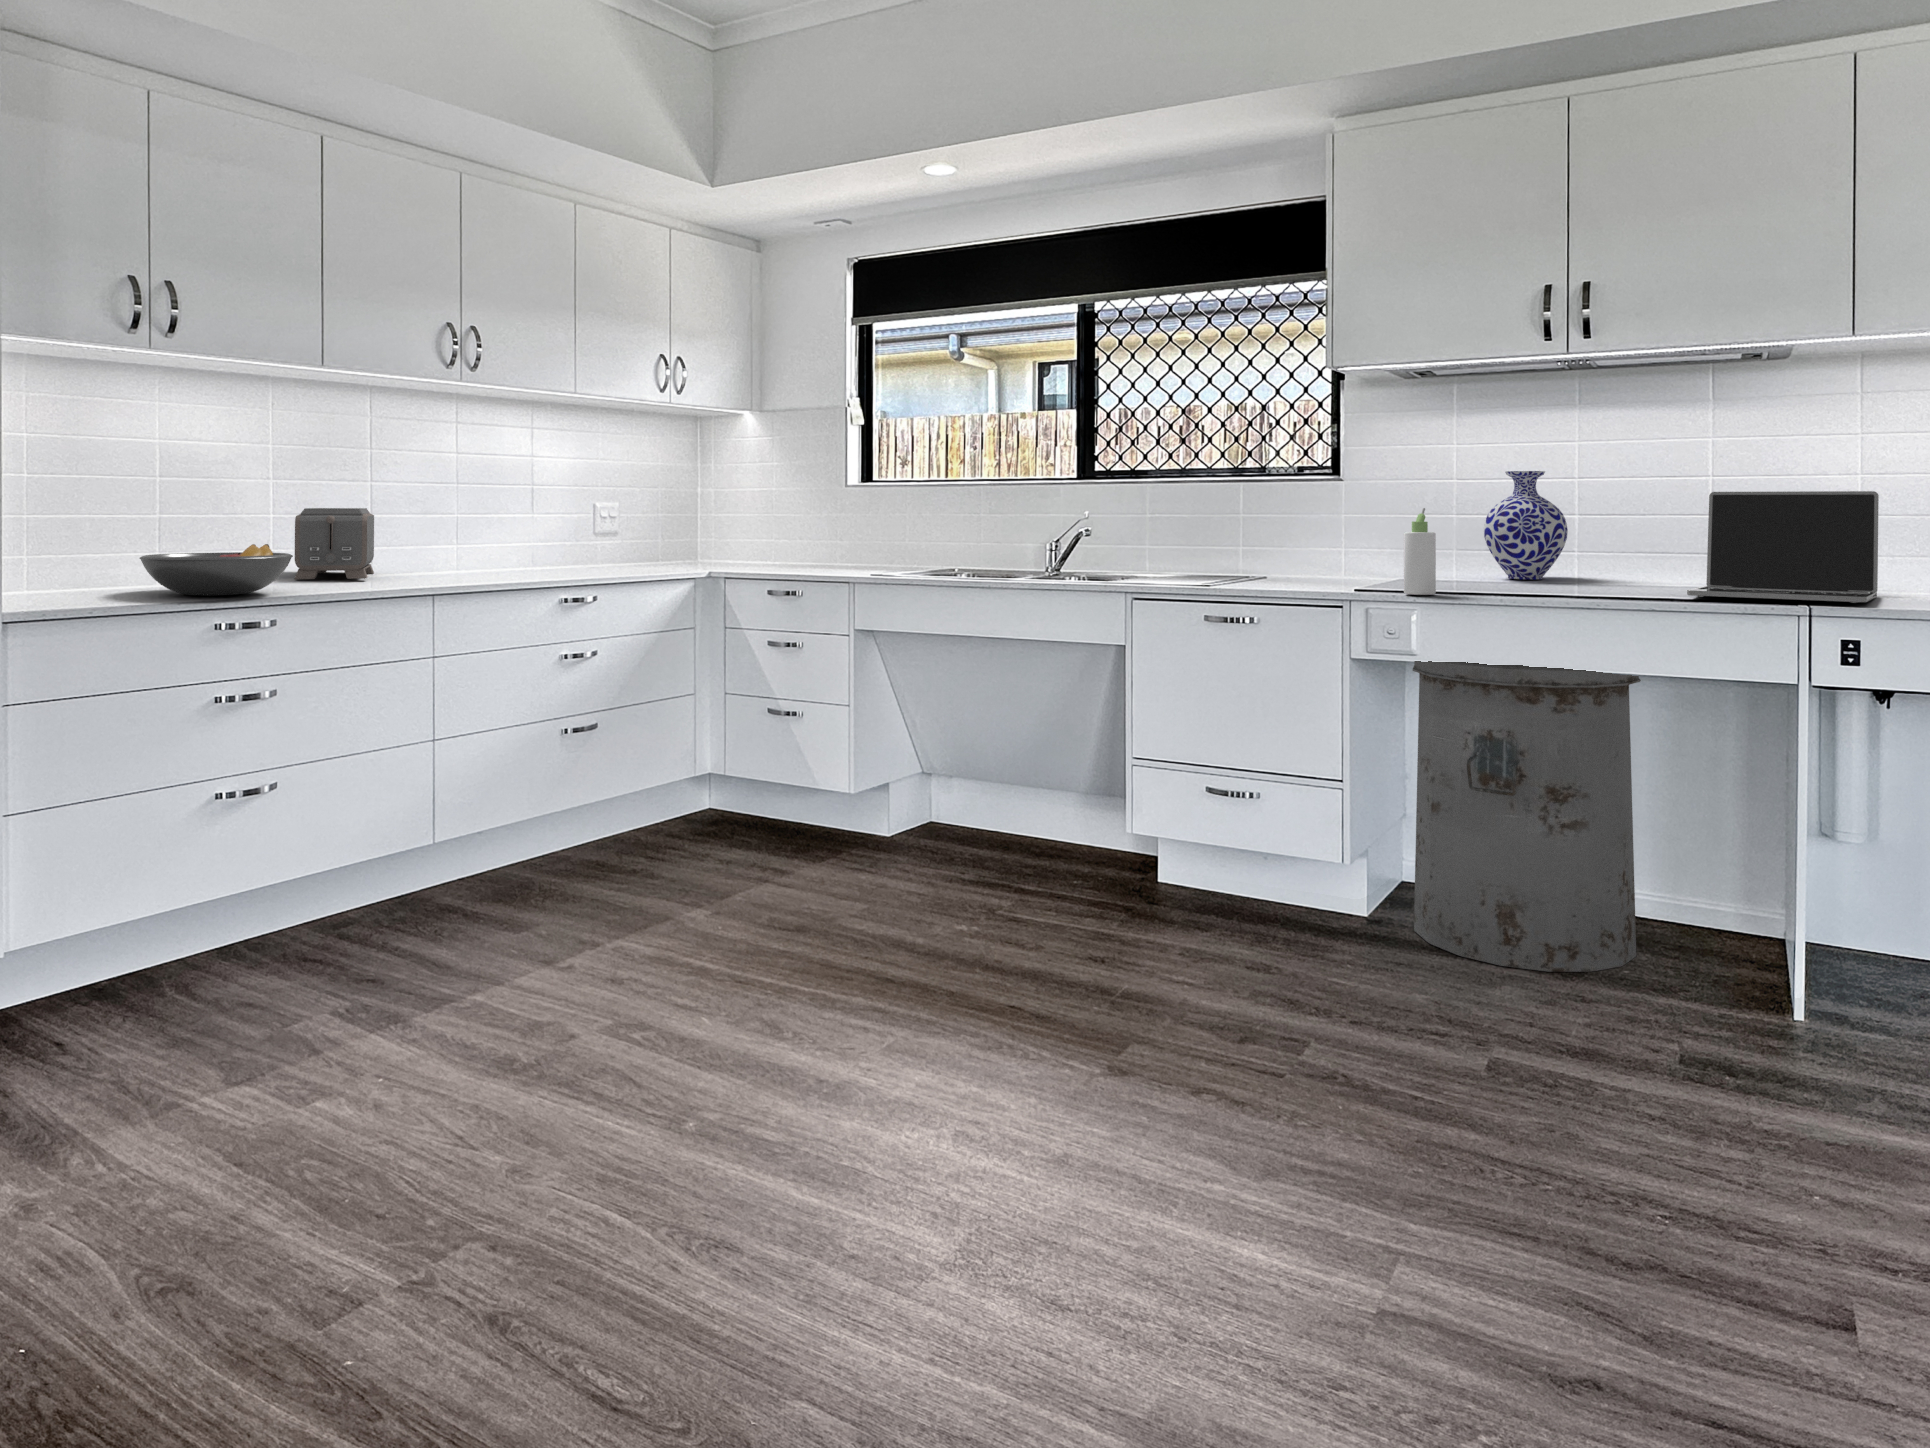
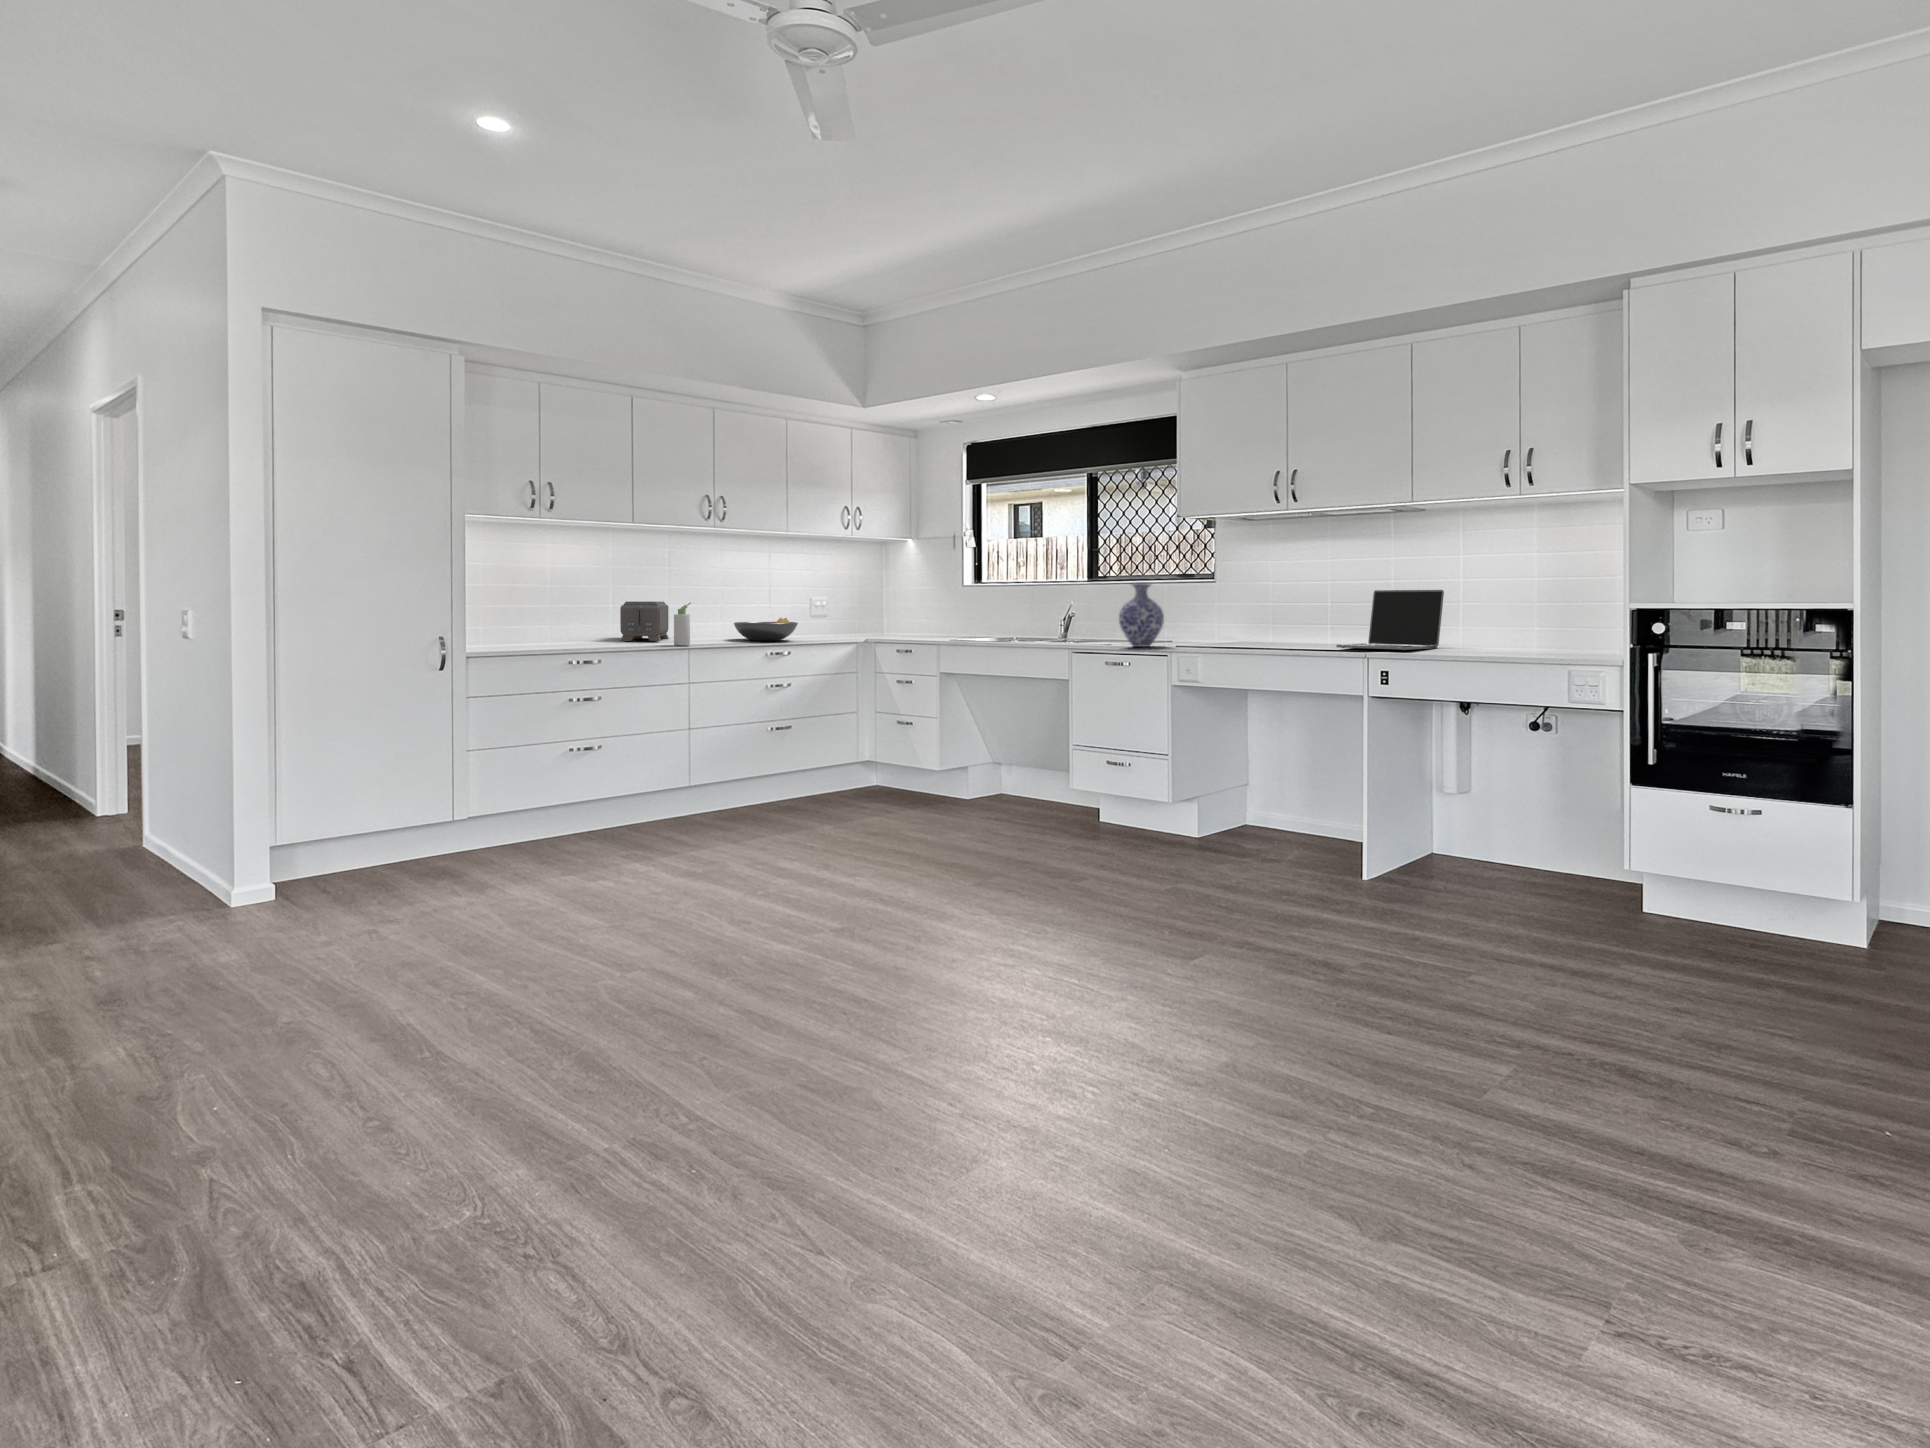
vase: present [1484,471,1568,579] -> present [1119,583,1164,647]
bottle: present [1404,508,1436,595] -> present [674,602,691,646]
fruit bowl: present [139,544,293,596] -> present [734,618,798,641]
trash can: present [1413,661,1641,972] -> none [1217,677,1335,853]

